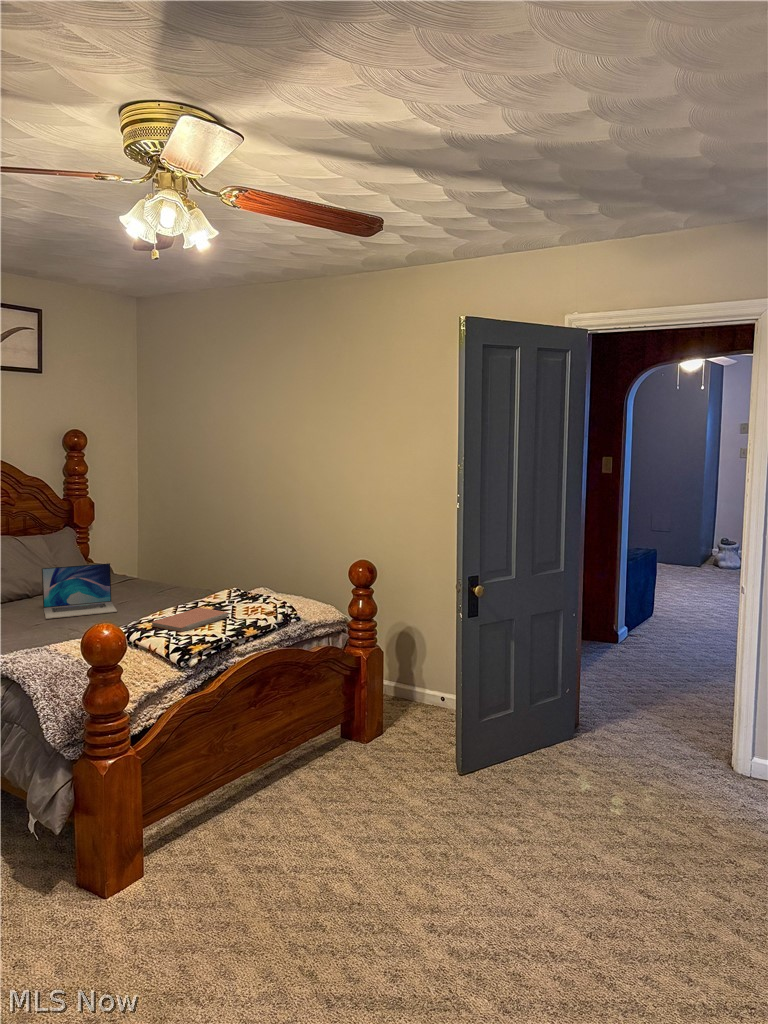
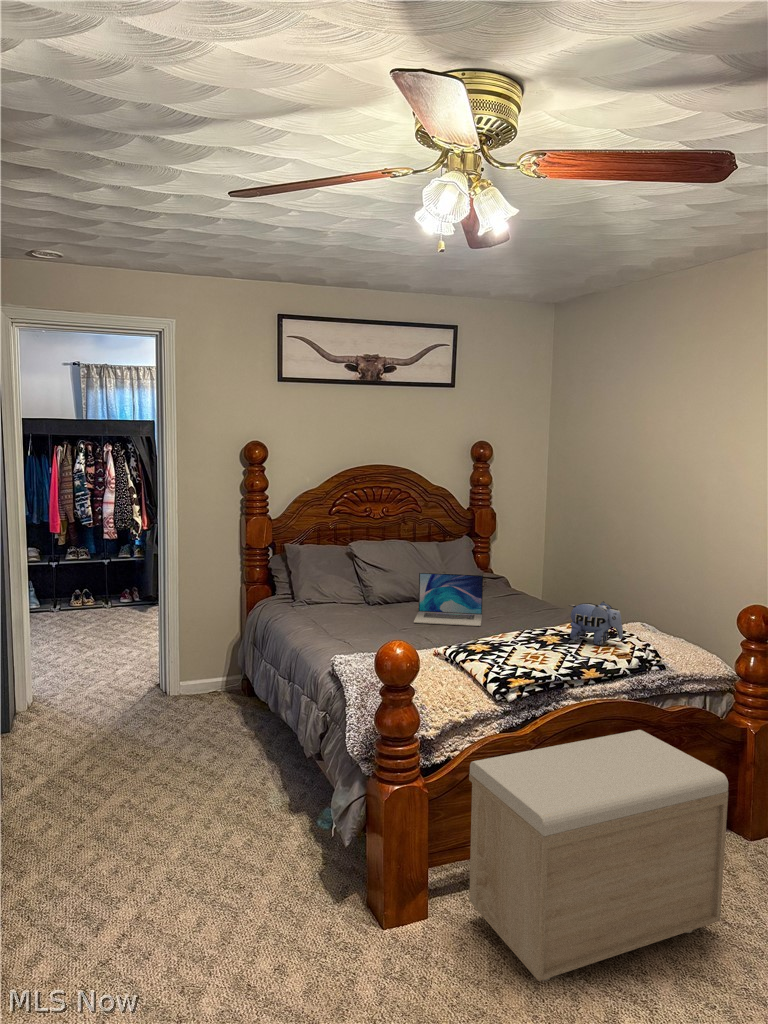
plush toy: none [218,570,266,608] -> present [569,601,623,645]
notebook: present [151,608,229,632] -> none [481,636,569,660]
storage bench: none [173,670,371,884] -> present [469,730,728,981]

